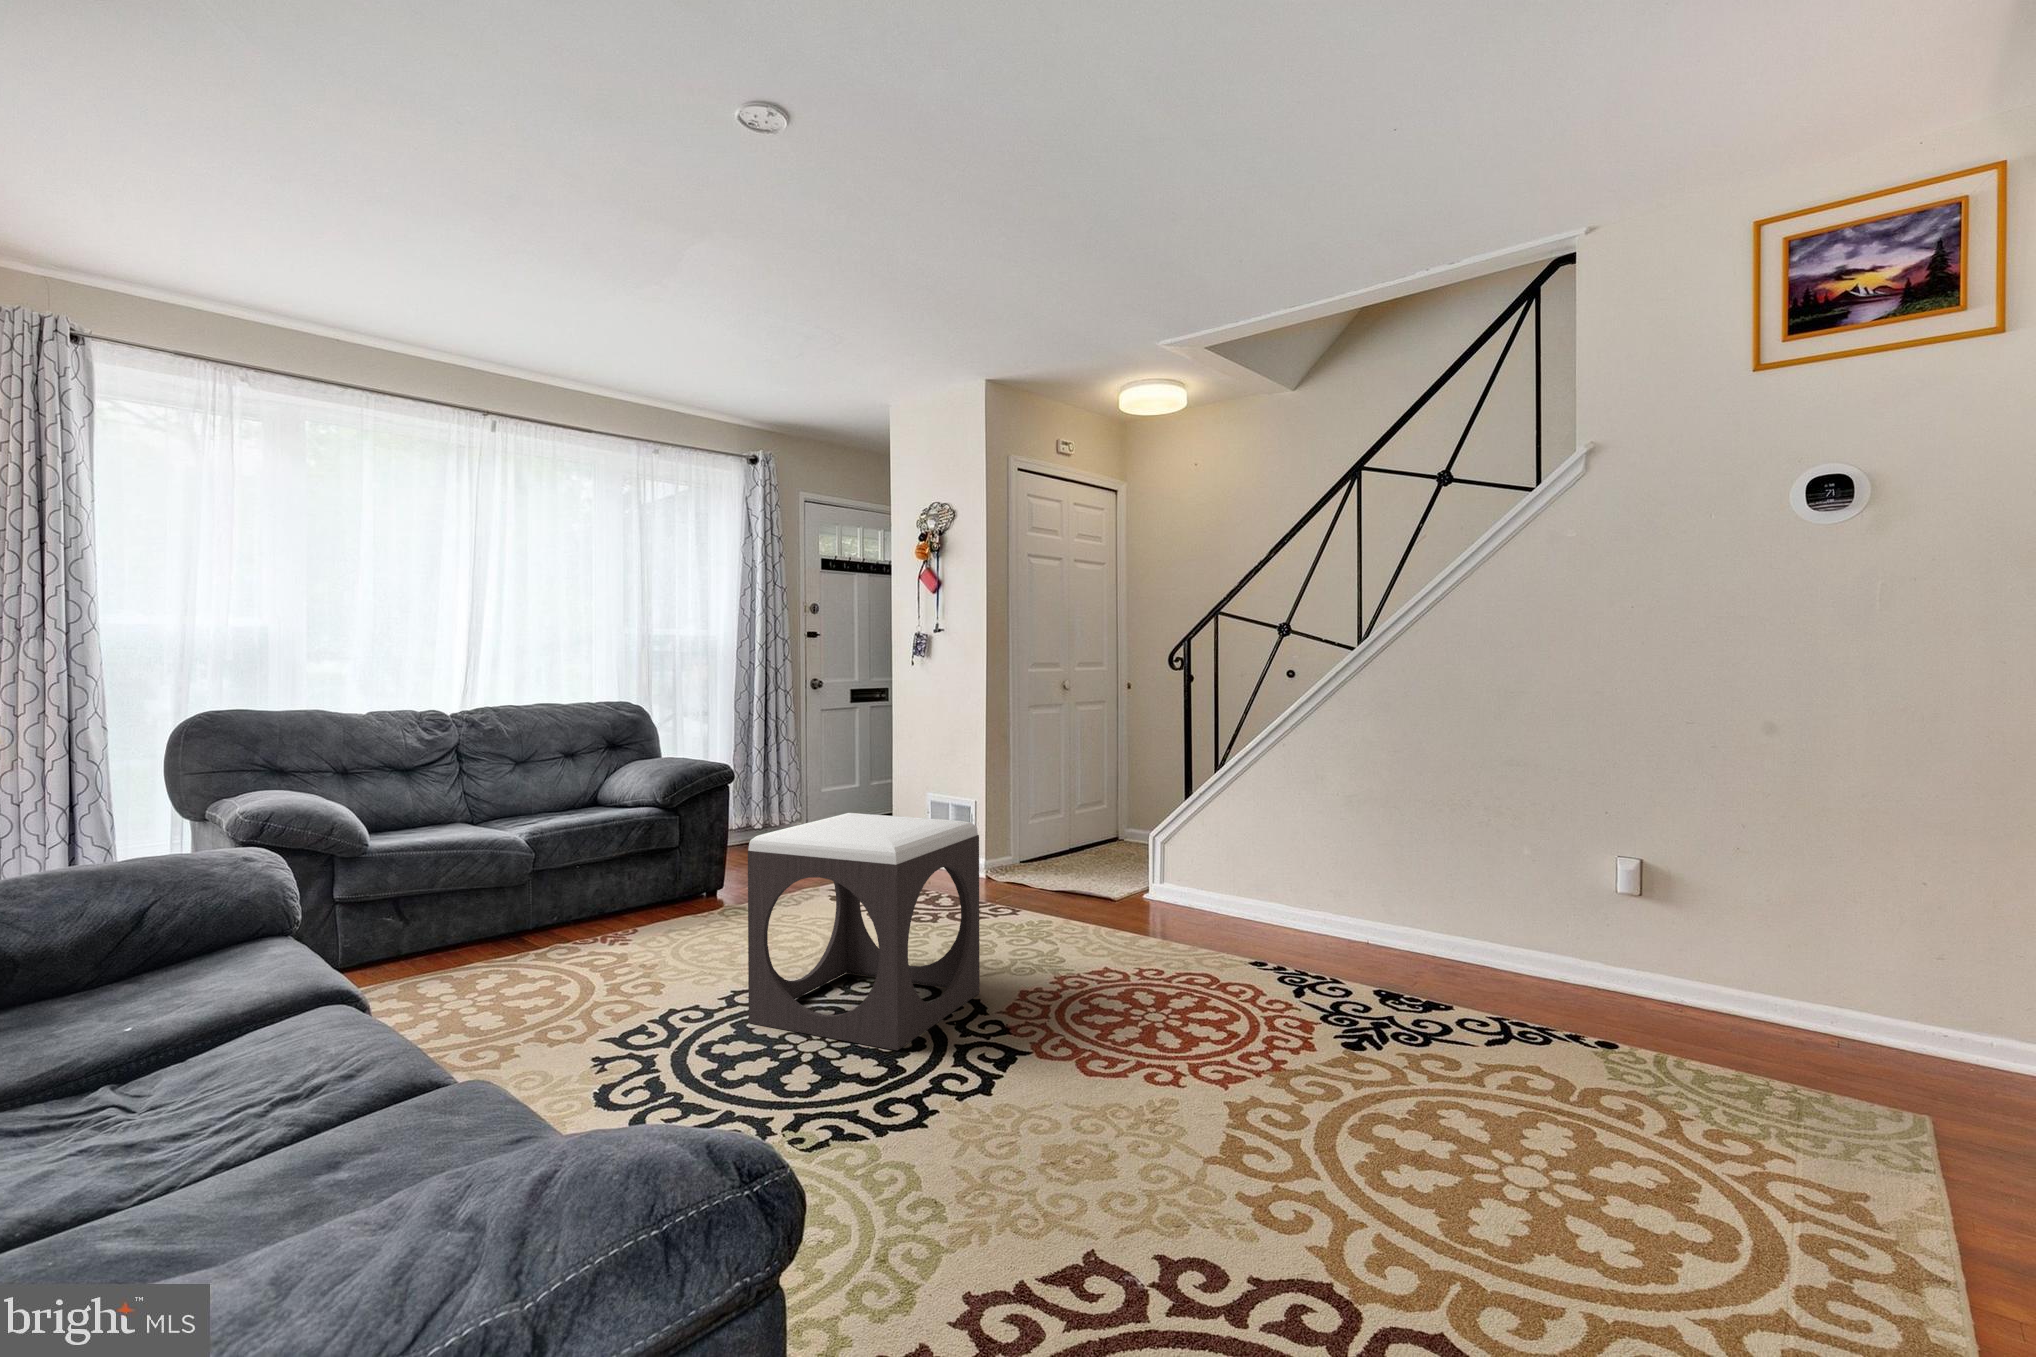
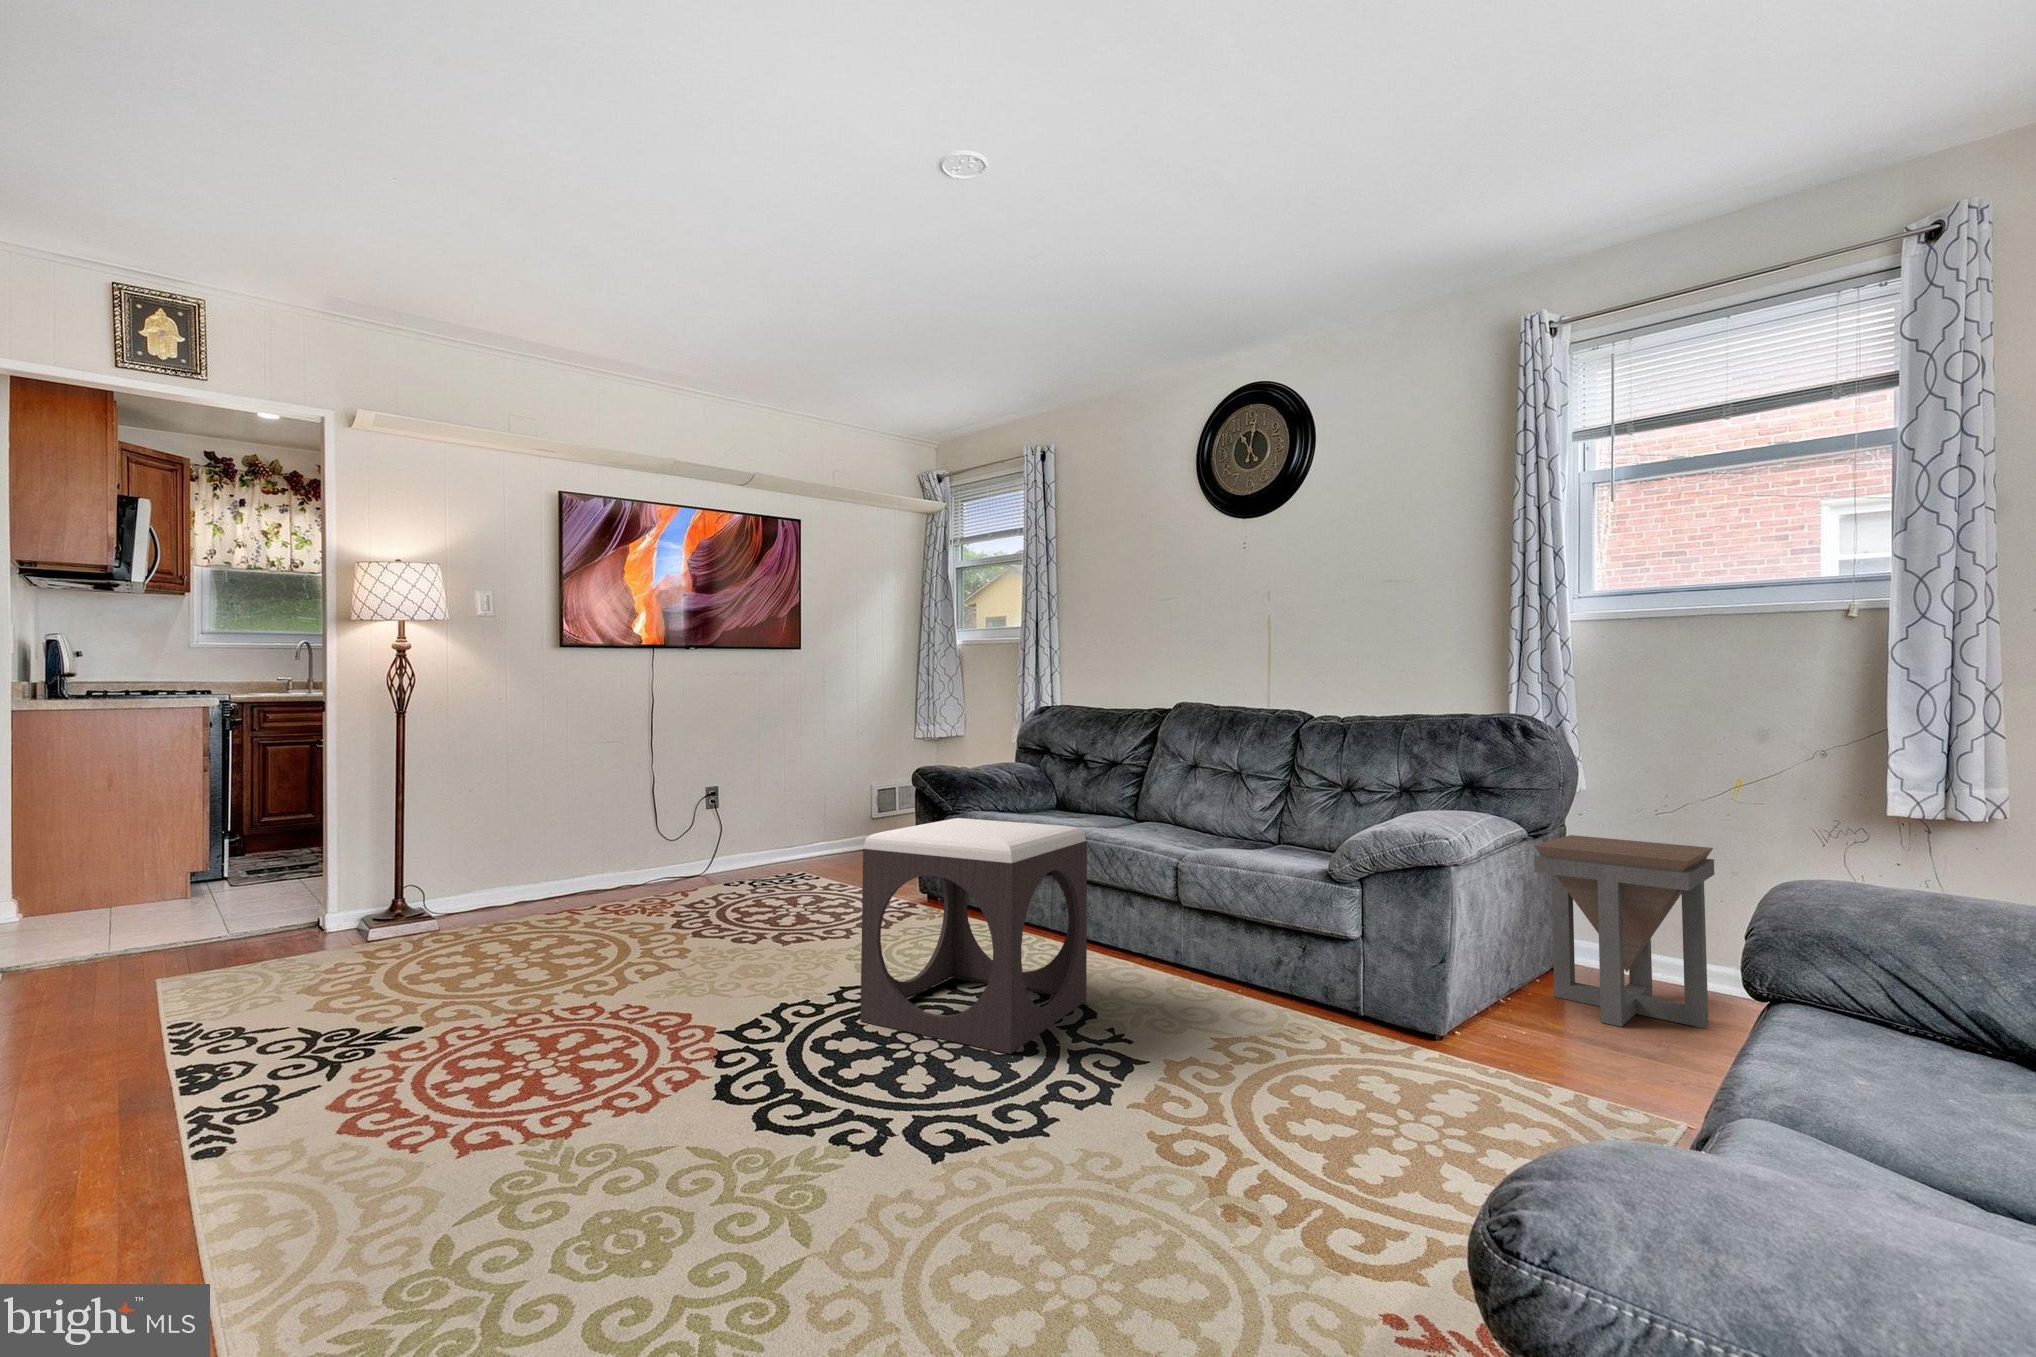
side table: none [1415,816,1582,1001] -> present [1534,835,1714,1028]

